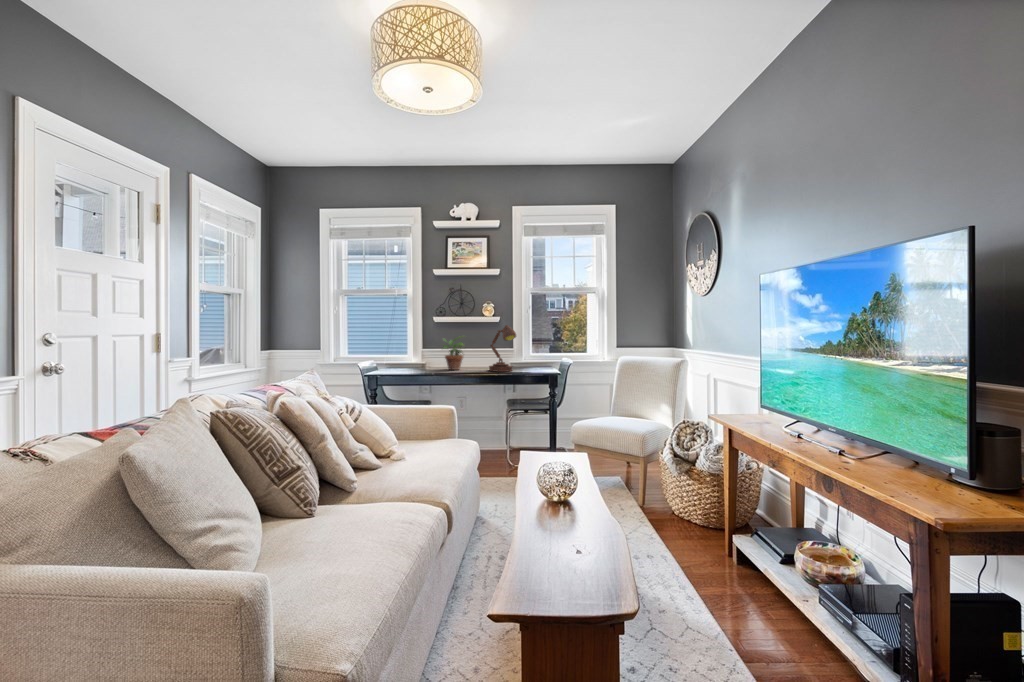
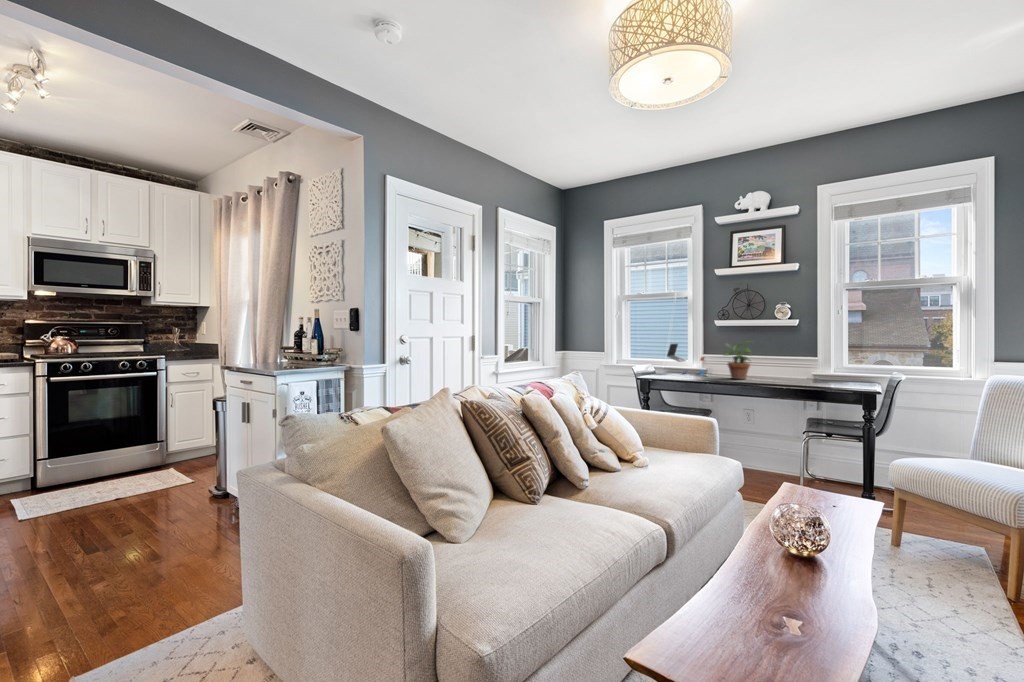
desk lamp: present [489,325,516,372] -> none [782,328,819,384]
laptop: none [389,338,424,367] -> present [667,344,705,374]

